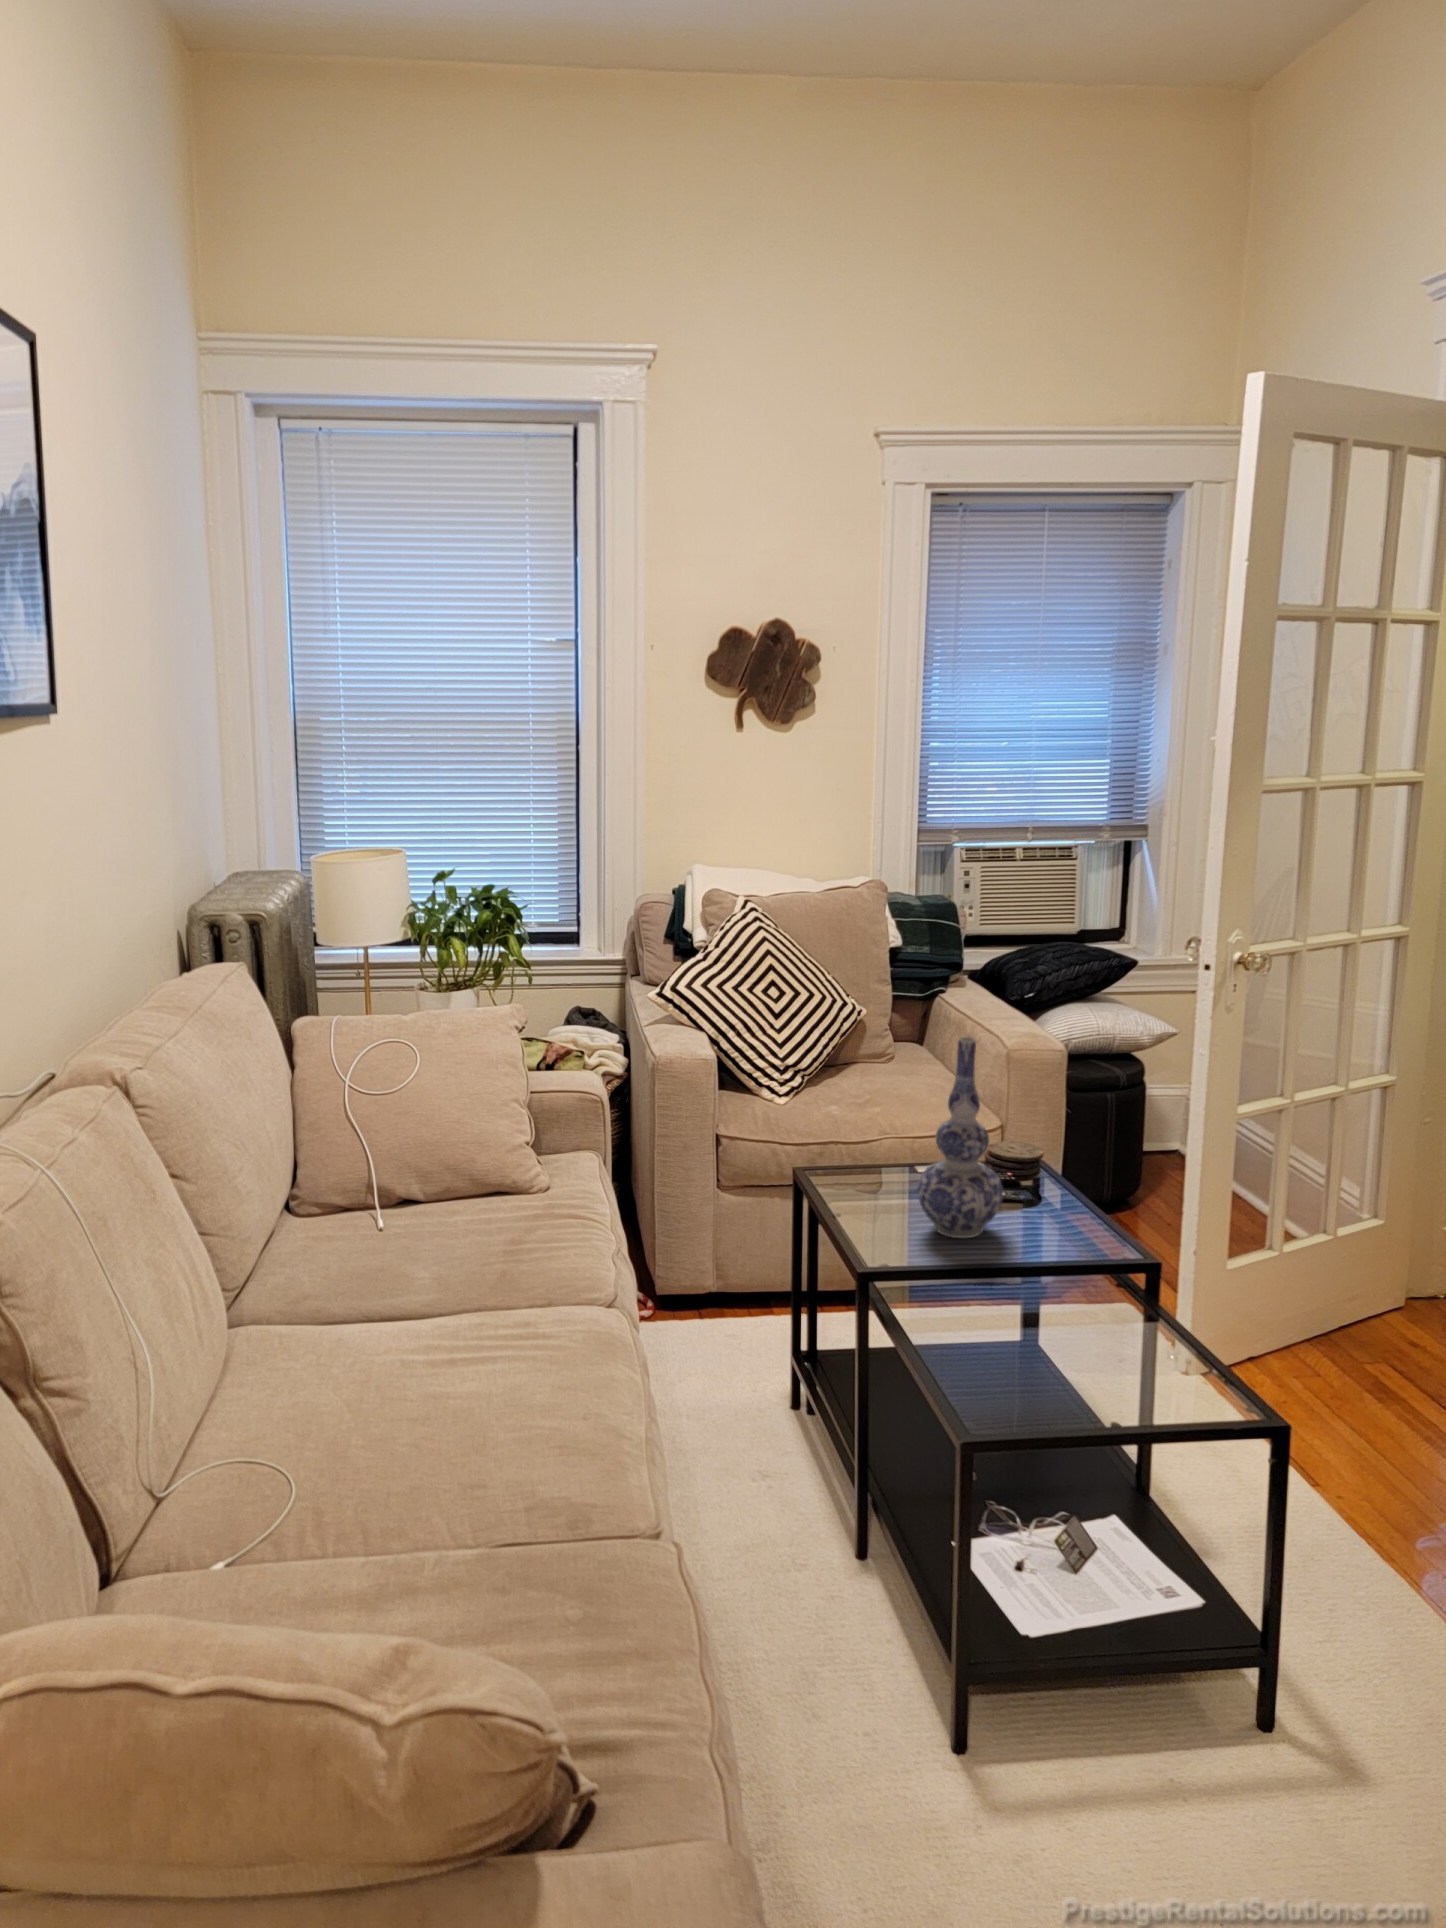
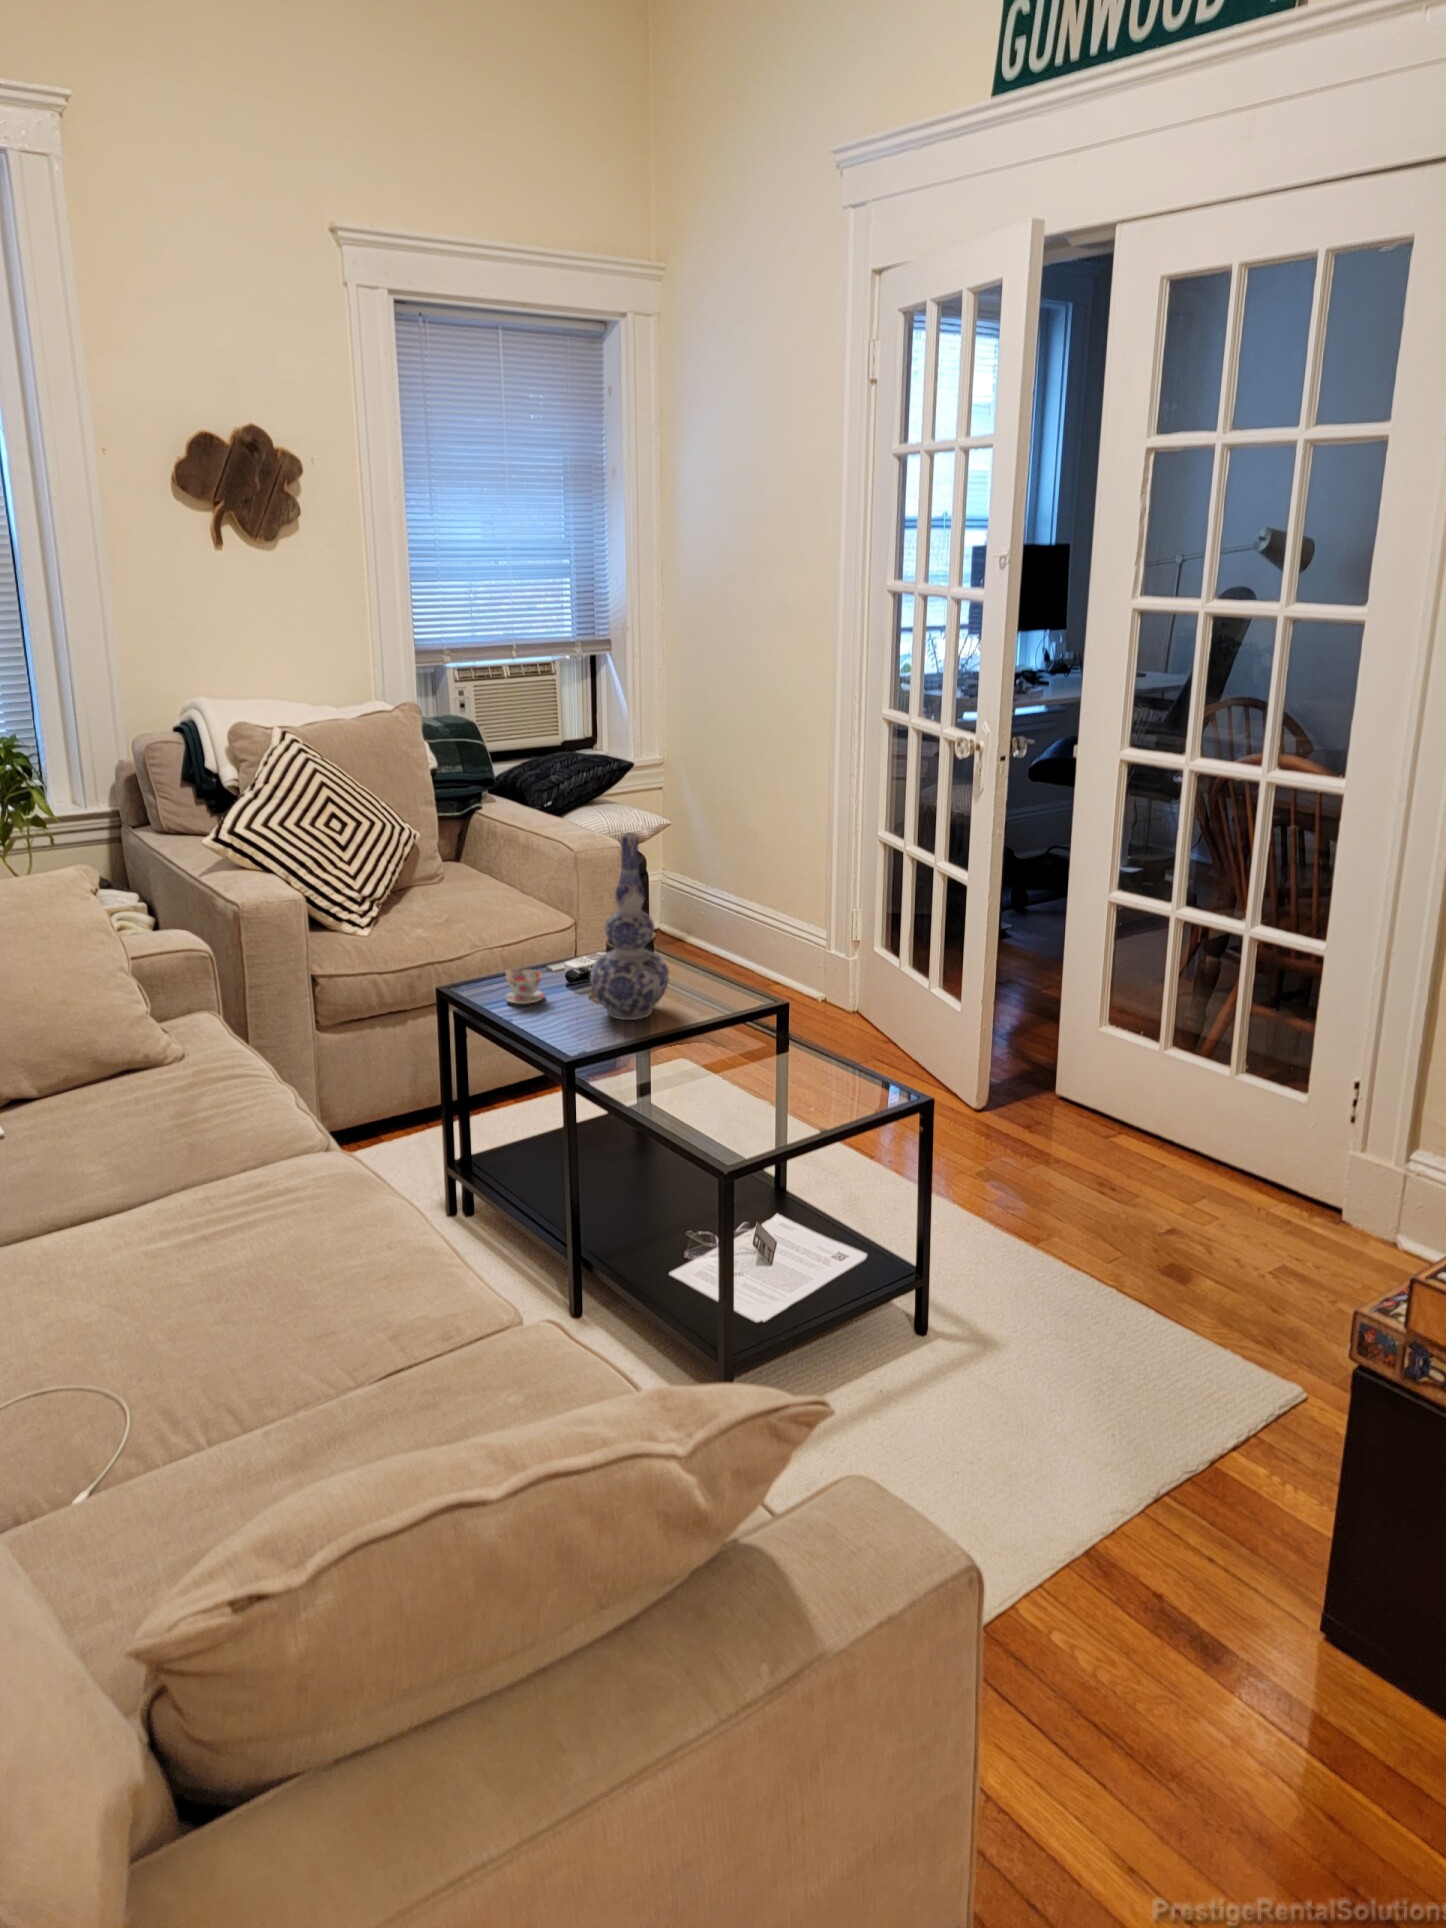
teacup: none [847,1161,888,1199] -> present [505,970,545,1004]

